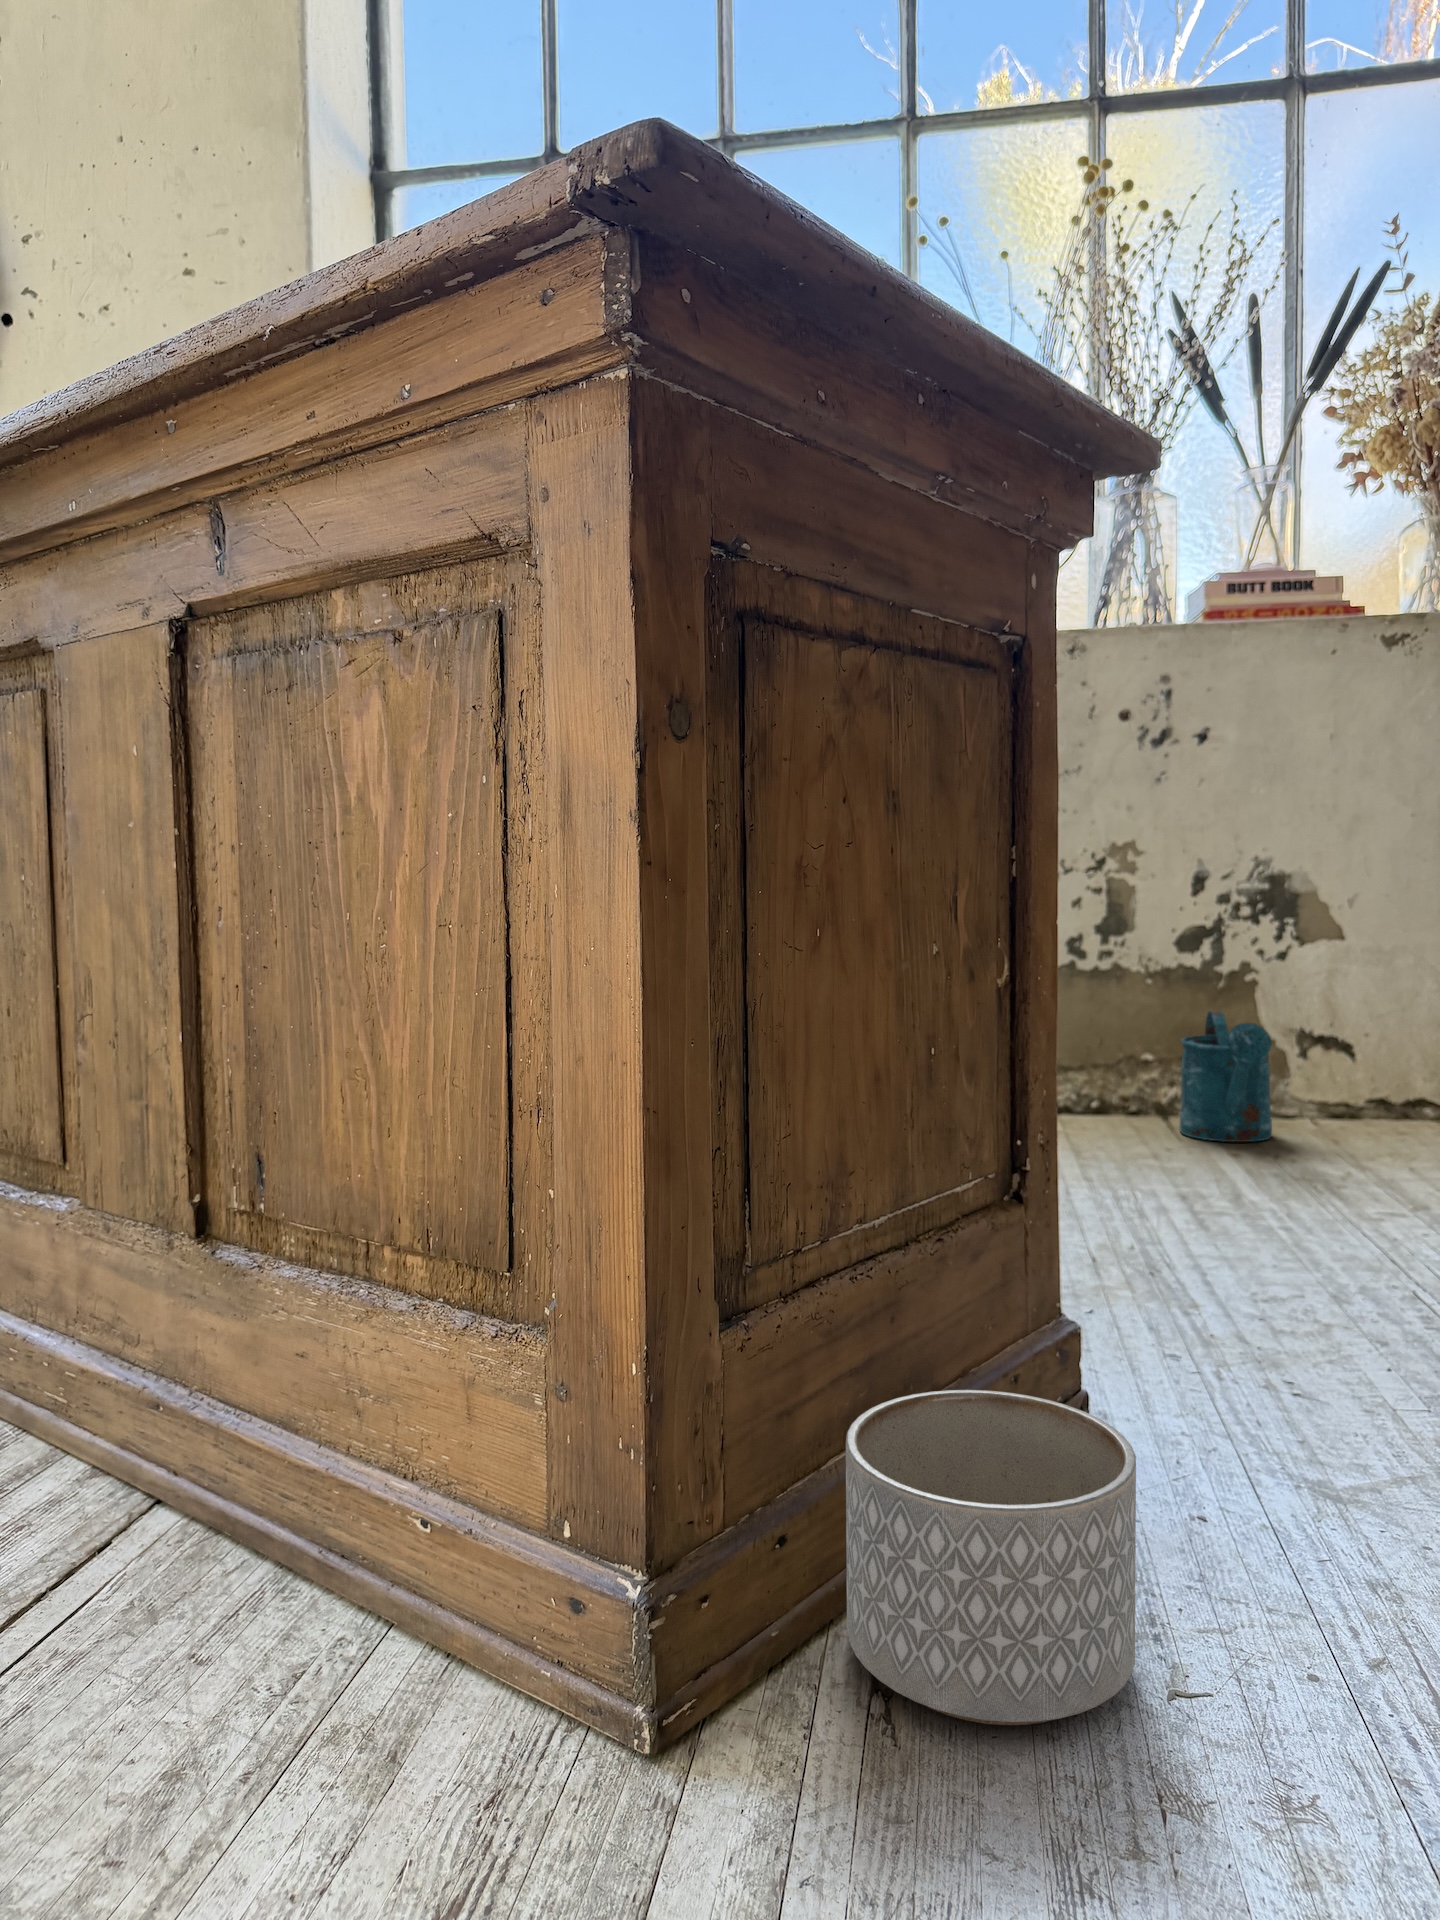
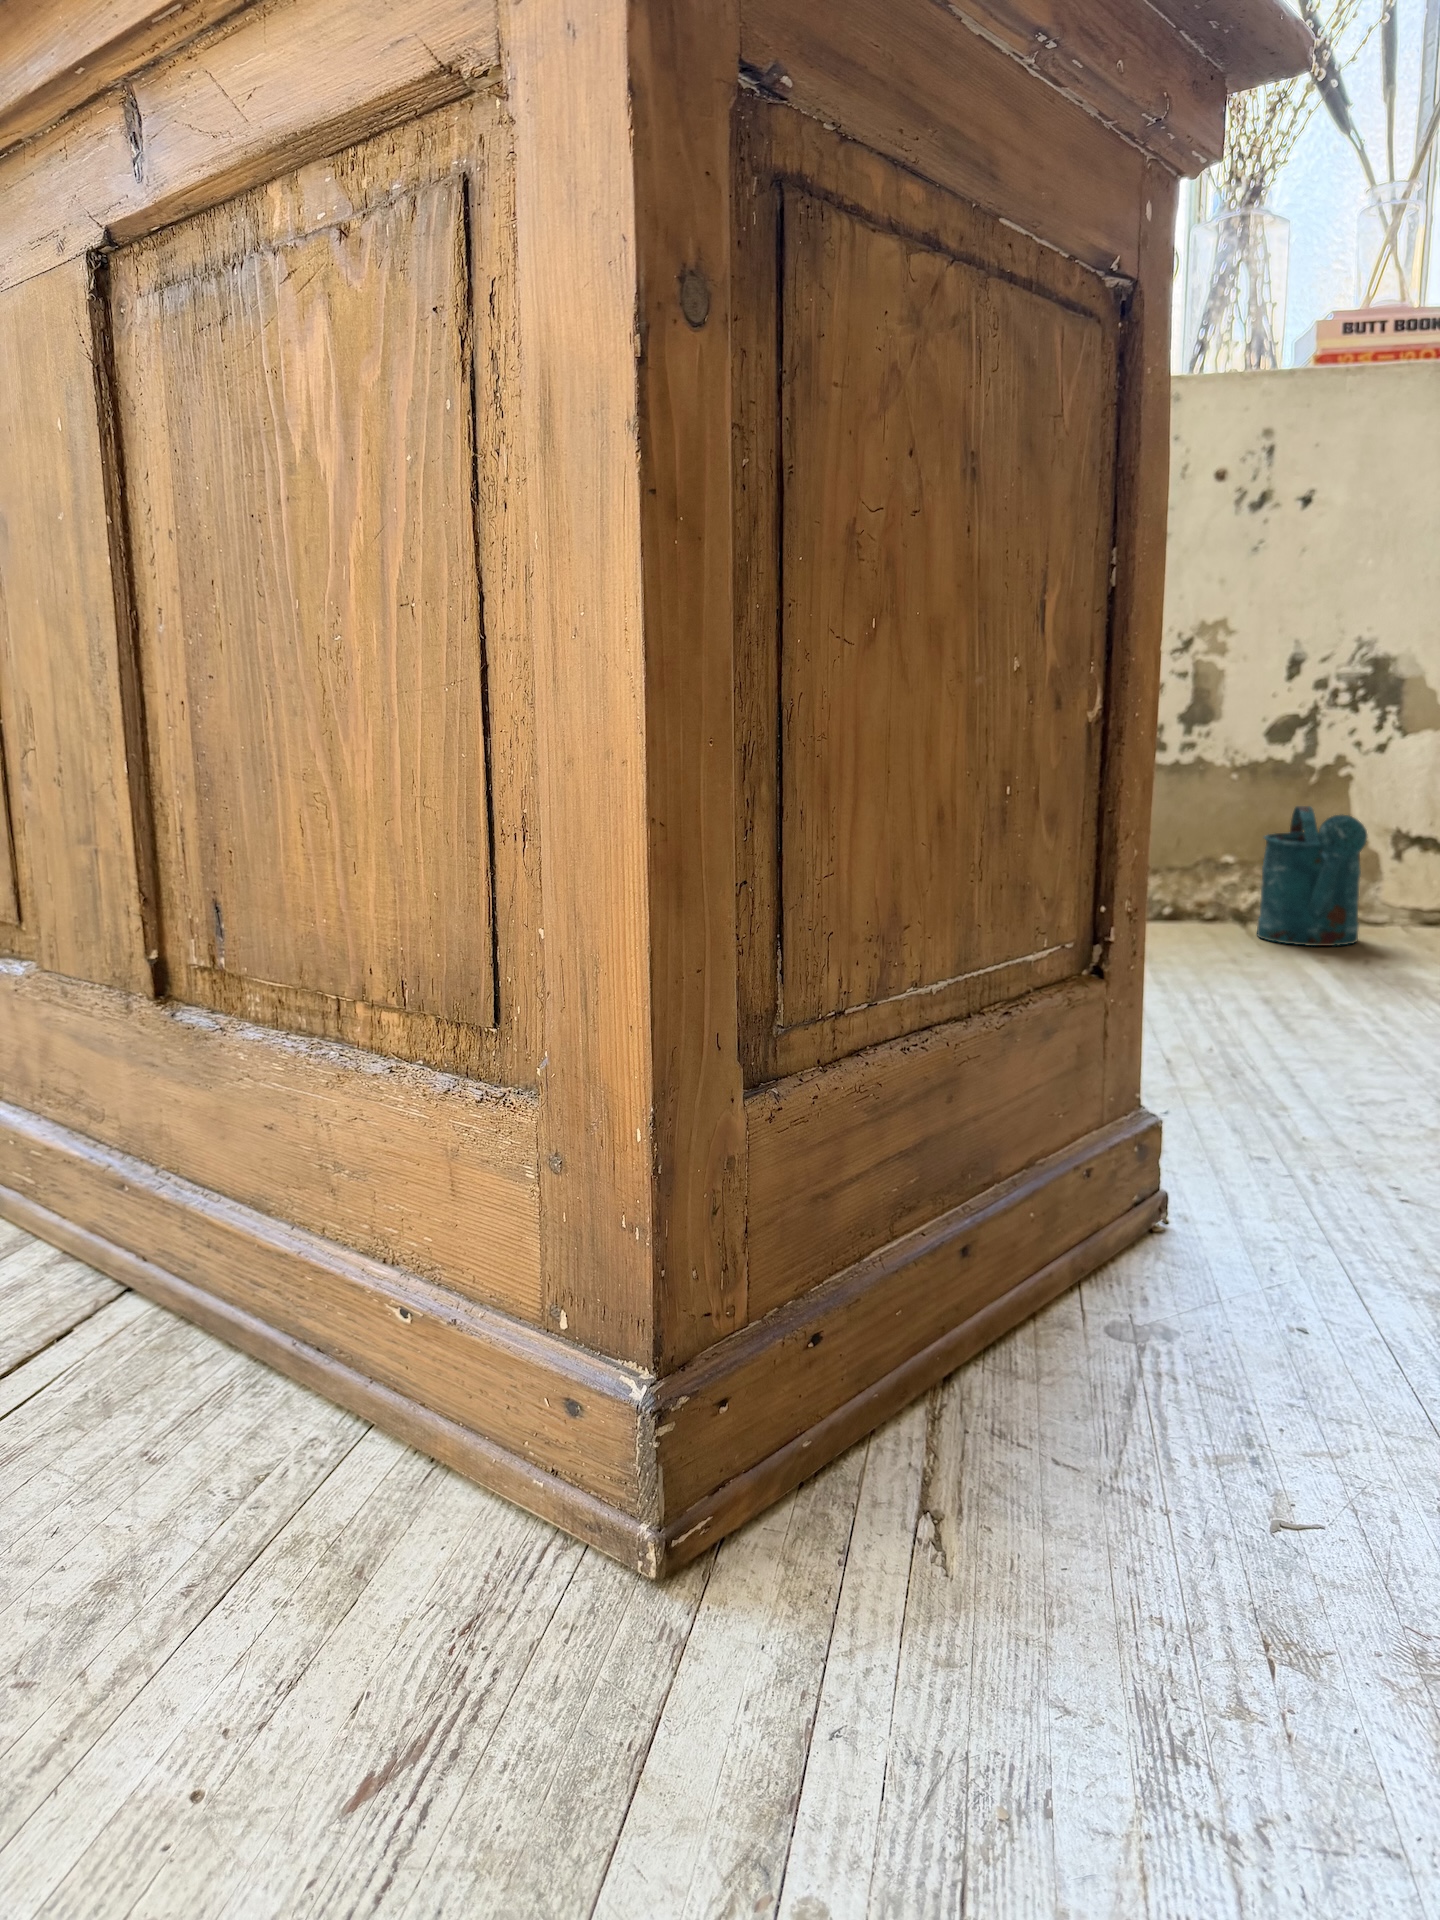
planter: present [846,1390,1136,1725] -> none [891,1178,1248,1555]

